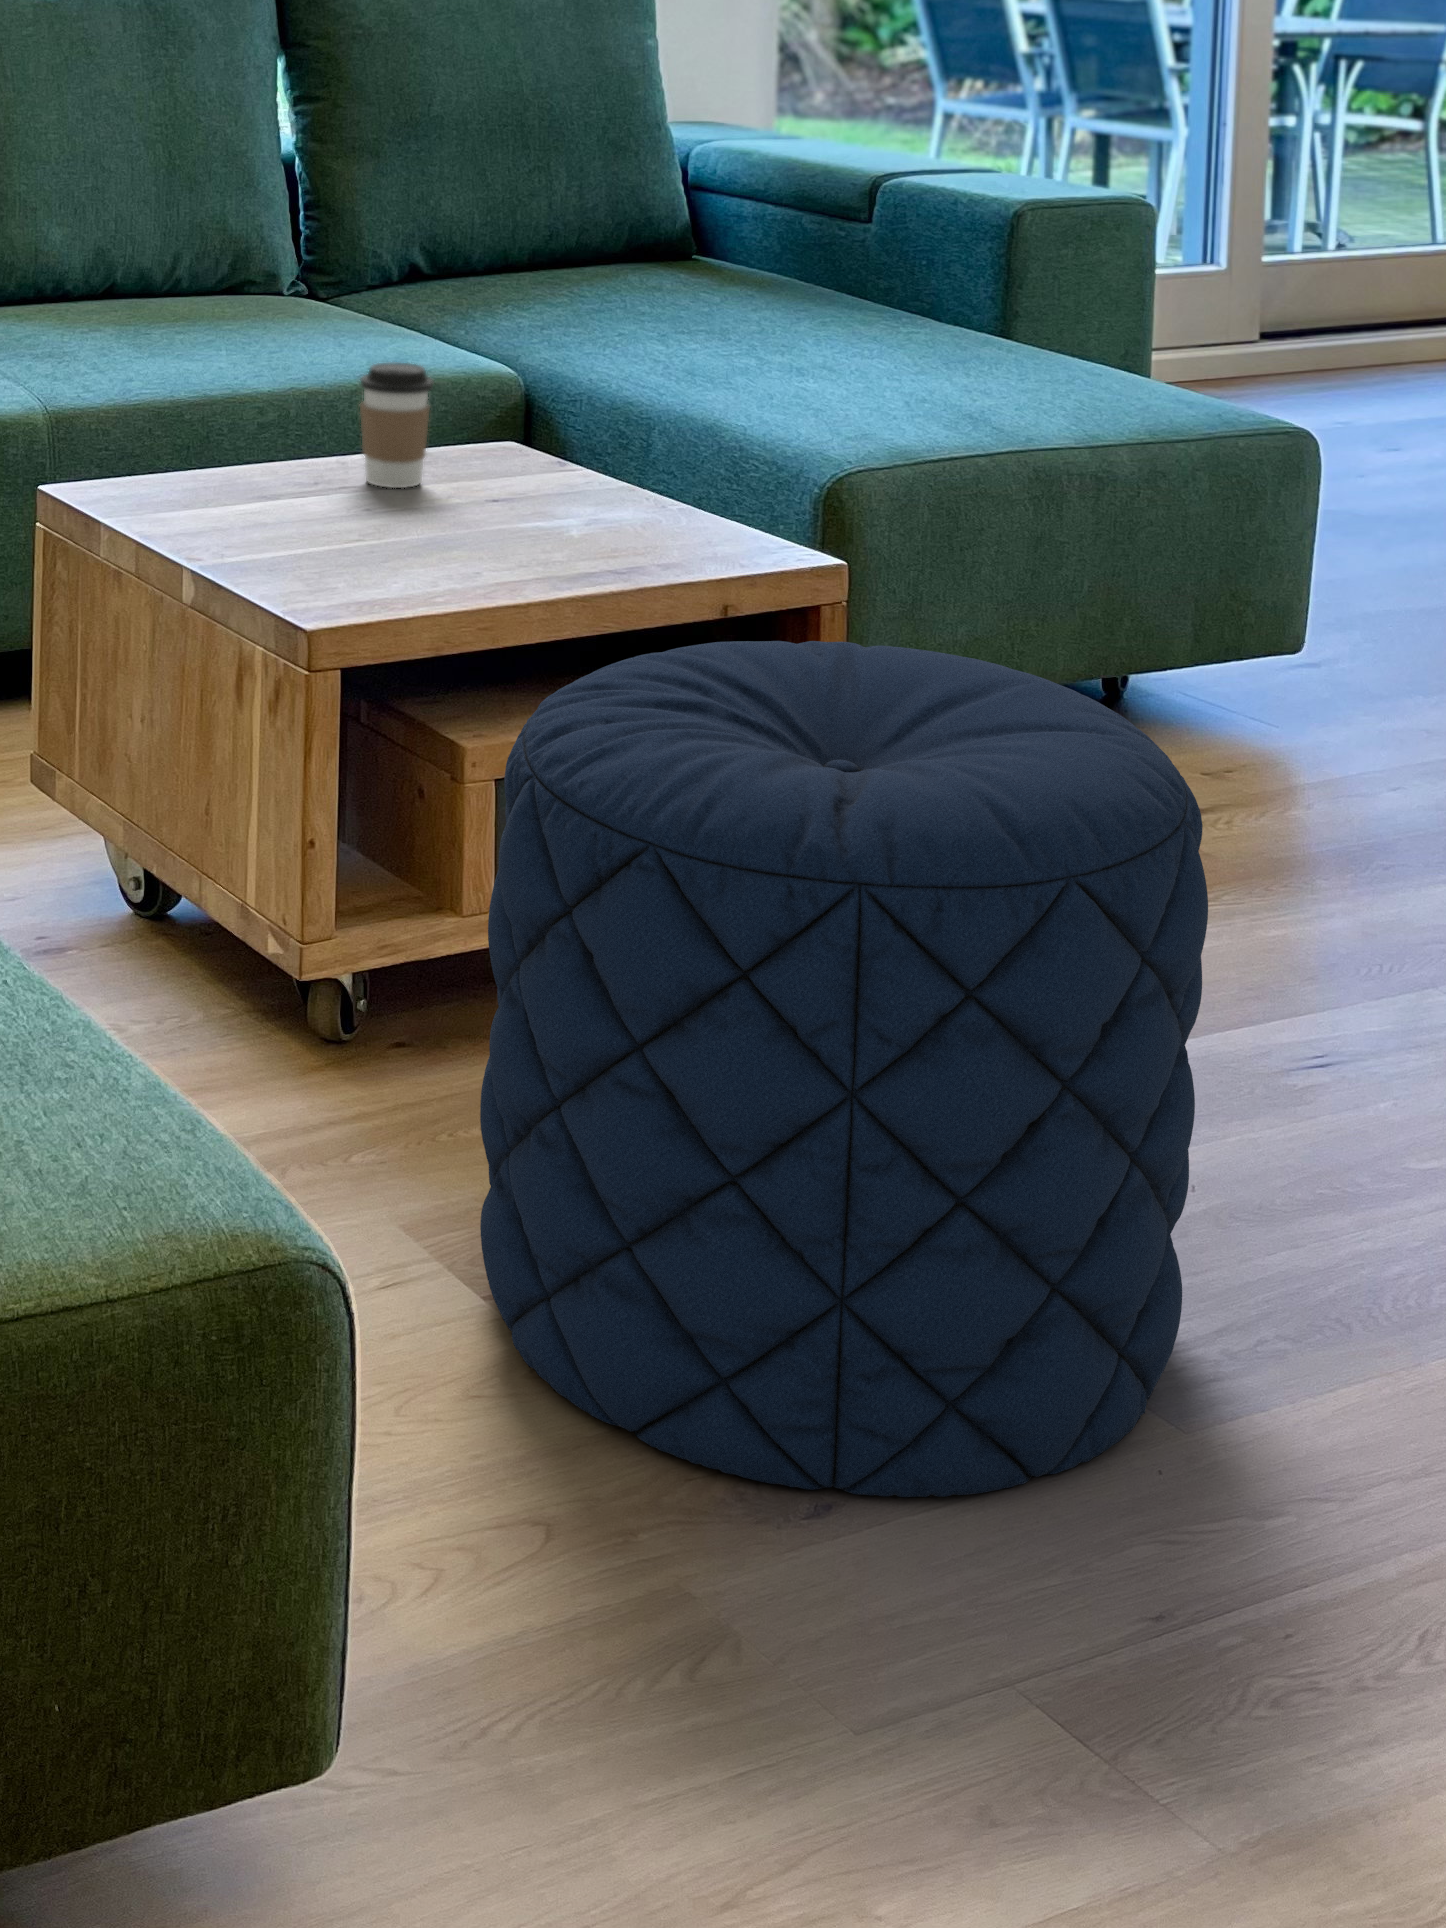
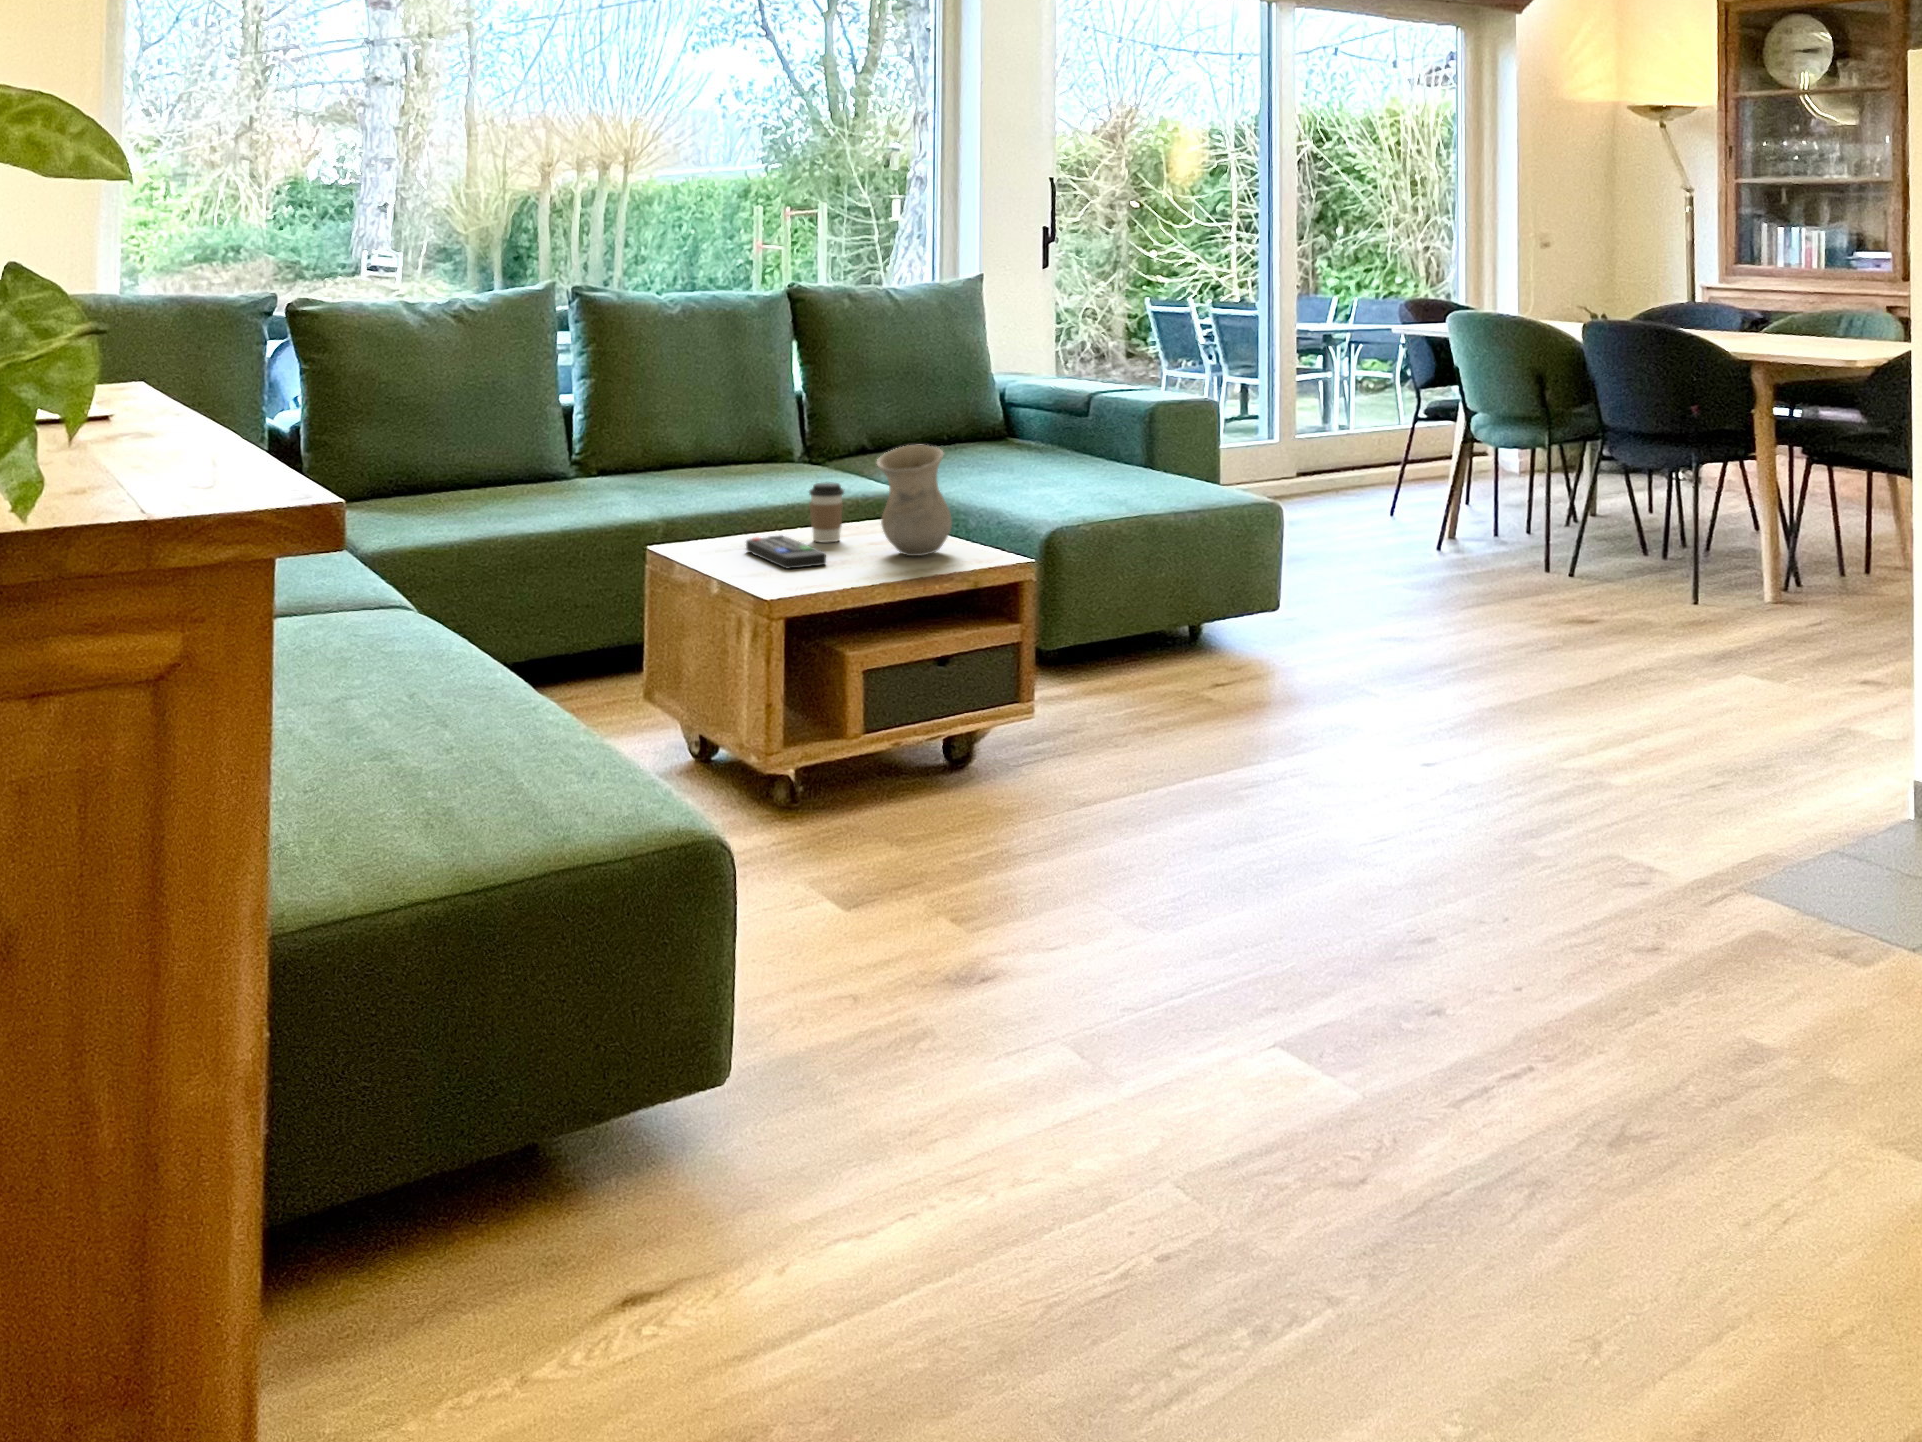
vase: none [519,298,670,532] -> present [877,444,952,556]
remote control: none [237,472,415,553] -> present [746,536,826,569]
pouf: present [480,641,1208,1497] -> none [823,585,1140,956]

